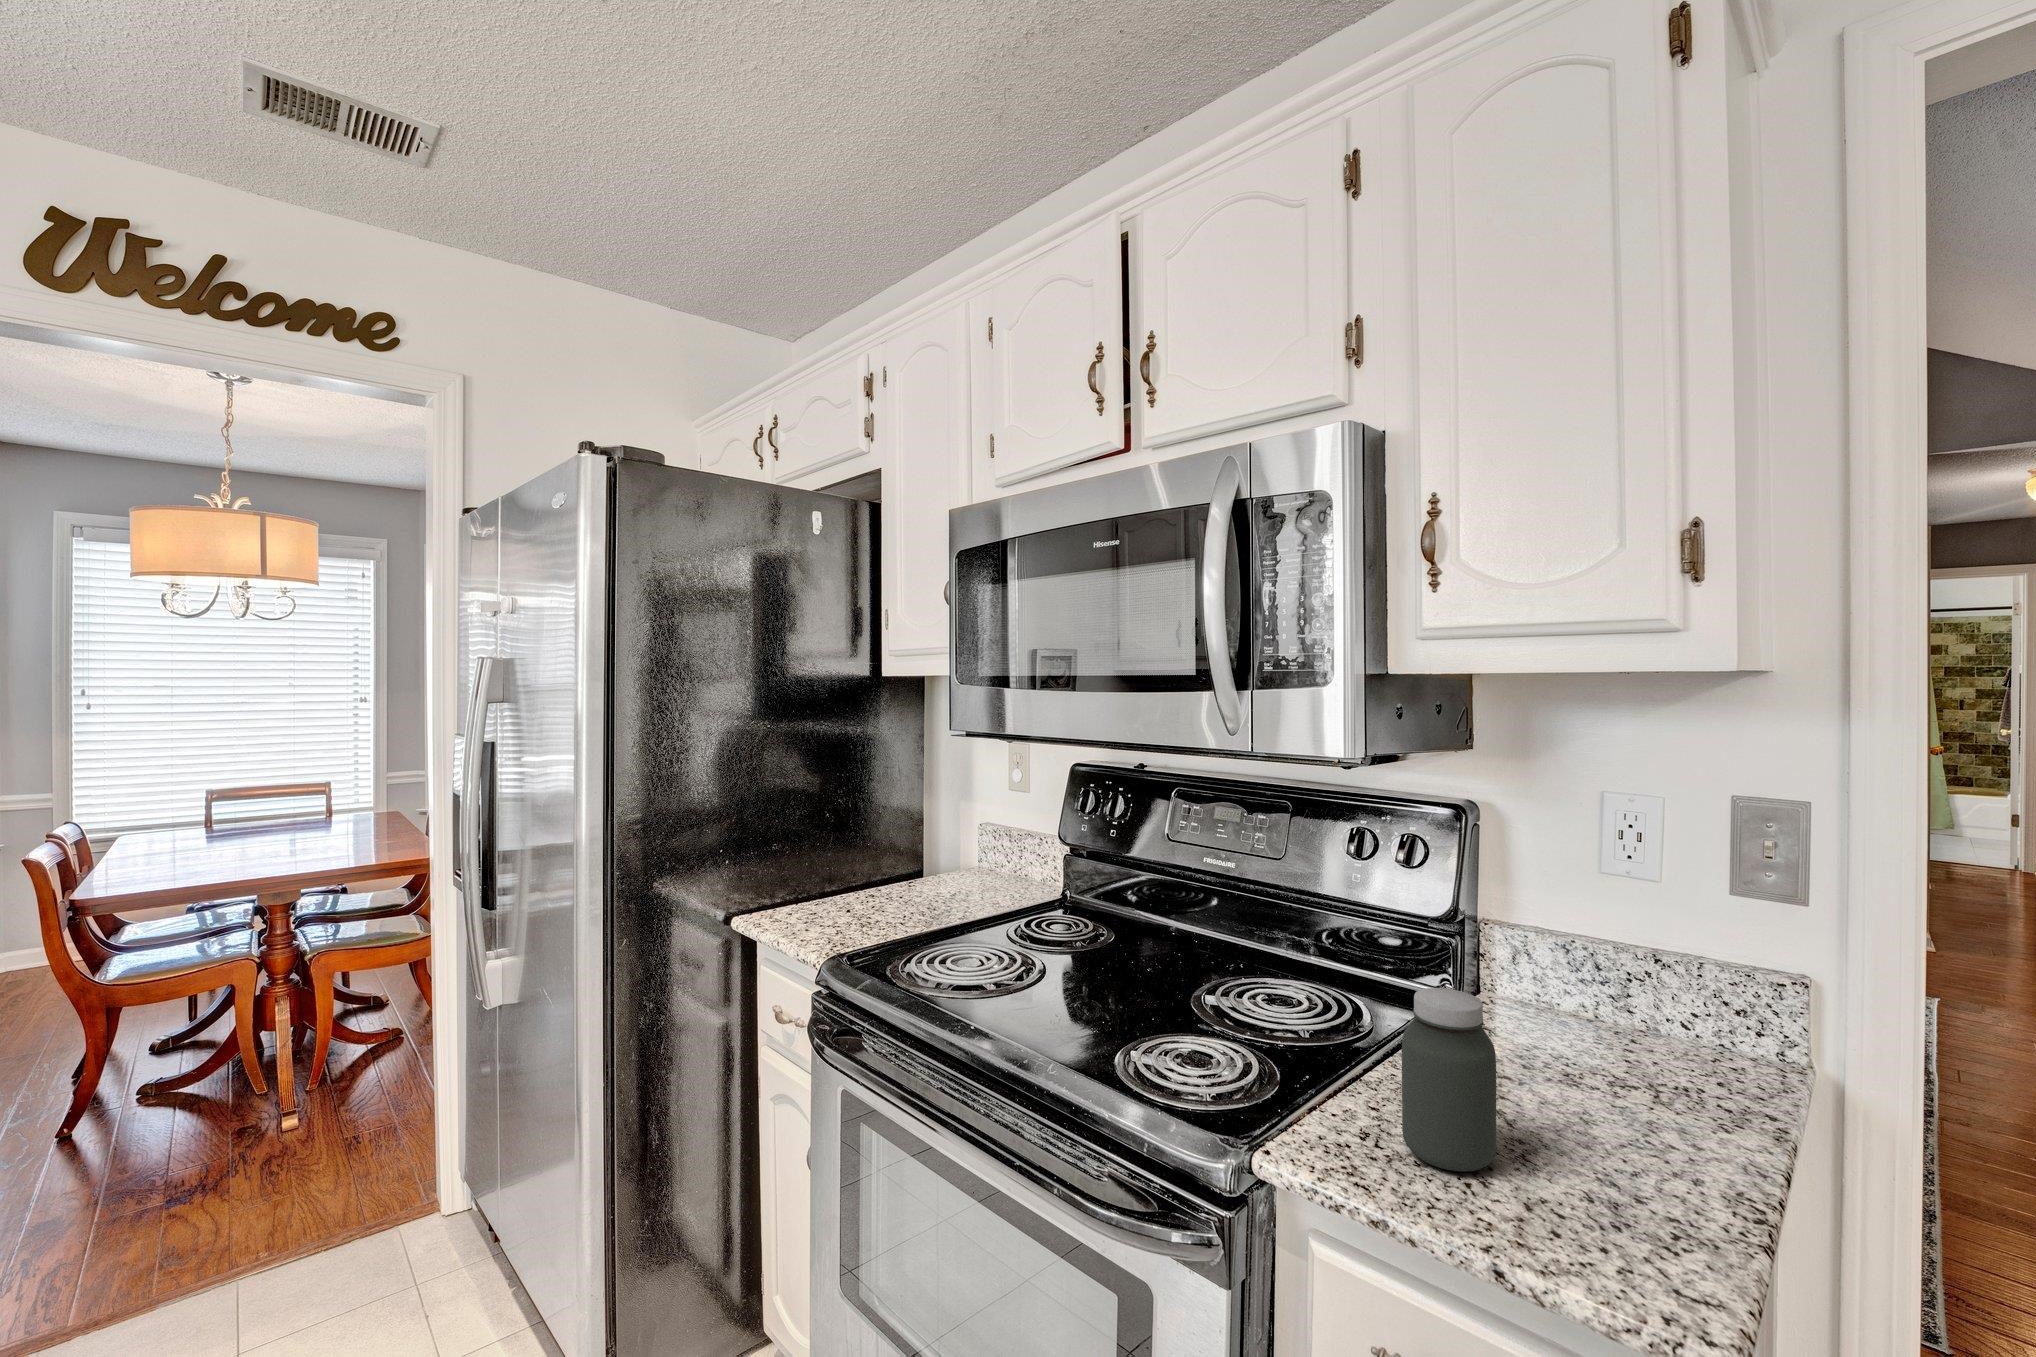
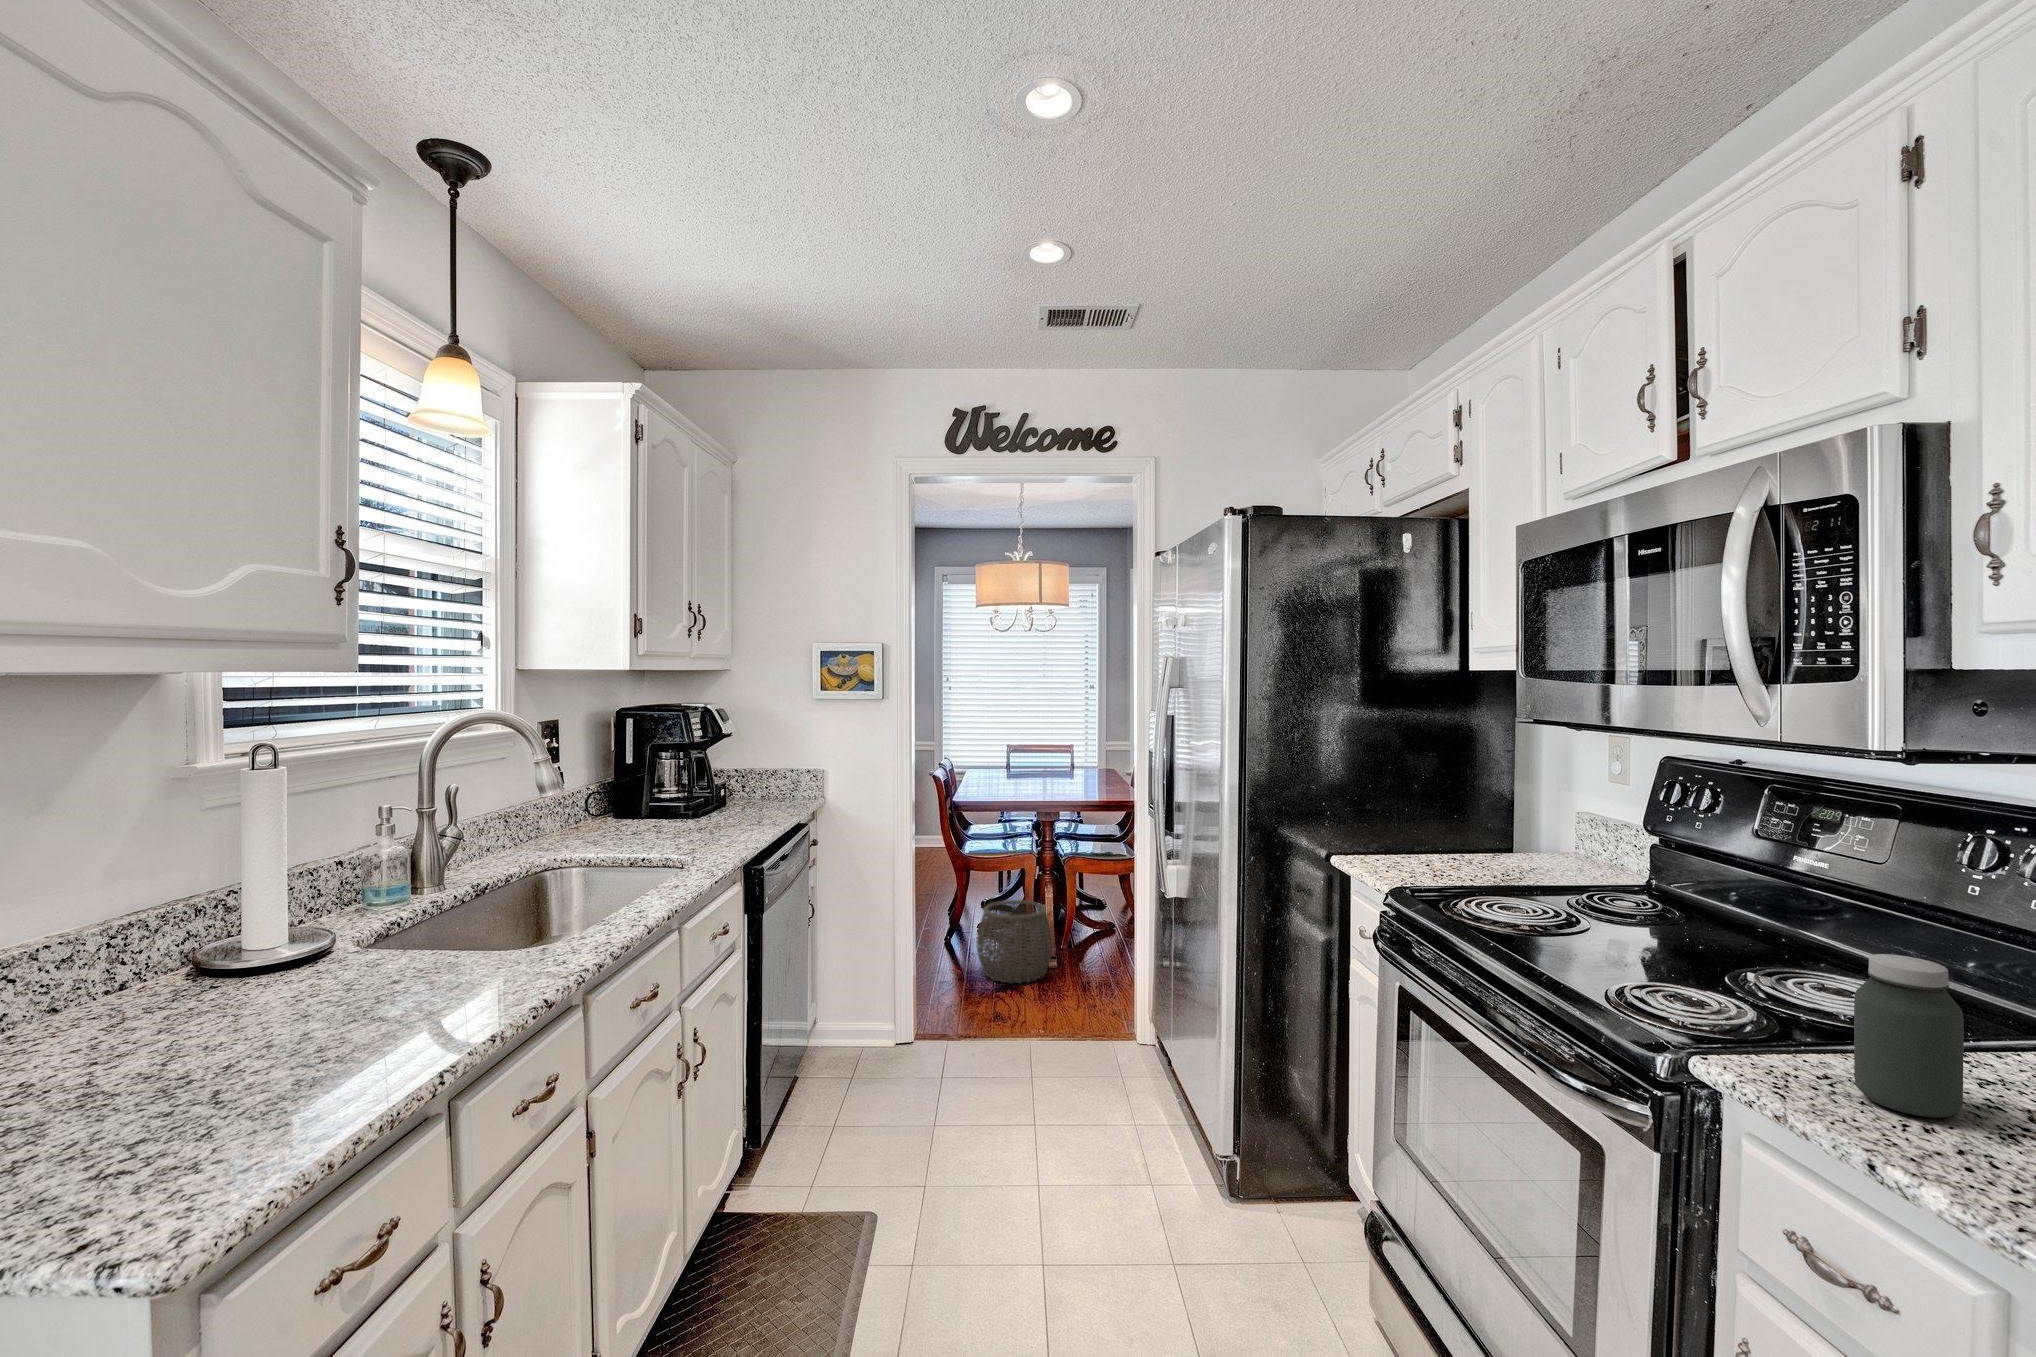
woven basket: none [128,1031,291,1179] -> present [976,900,1053,983]

